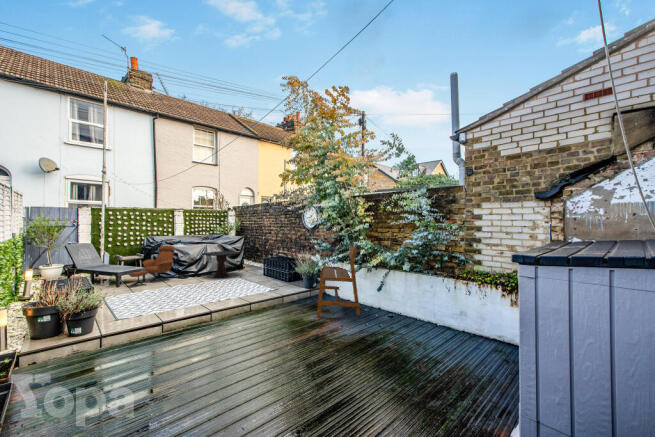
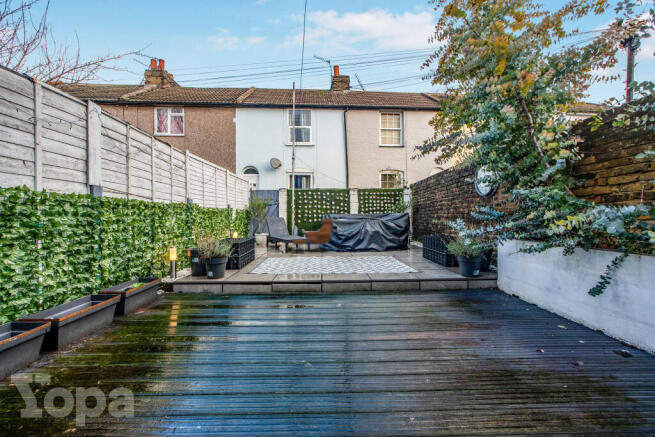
bench: present [317,246,360,317] -> none [454,204,550,332]
side table: present [203,251,239,278] -> none [357,227,396,255]

